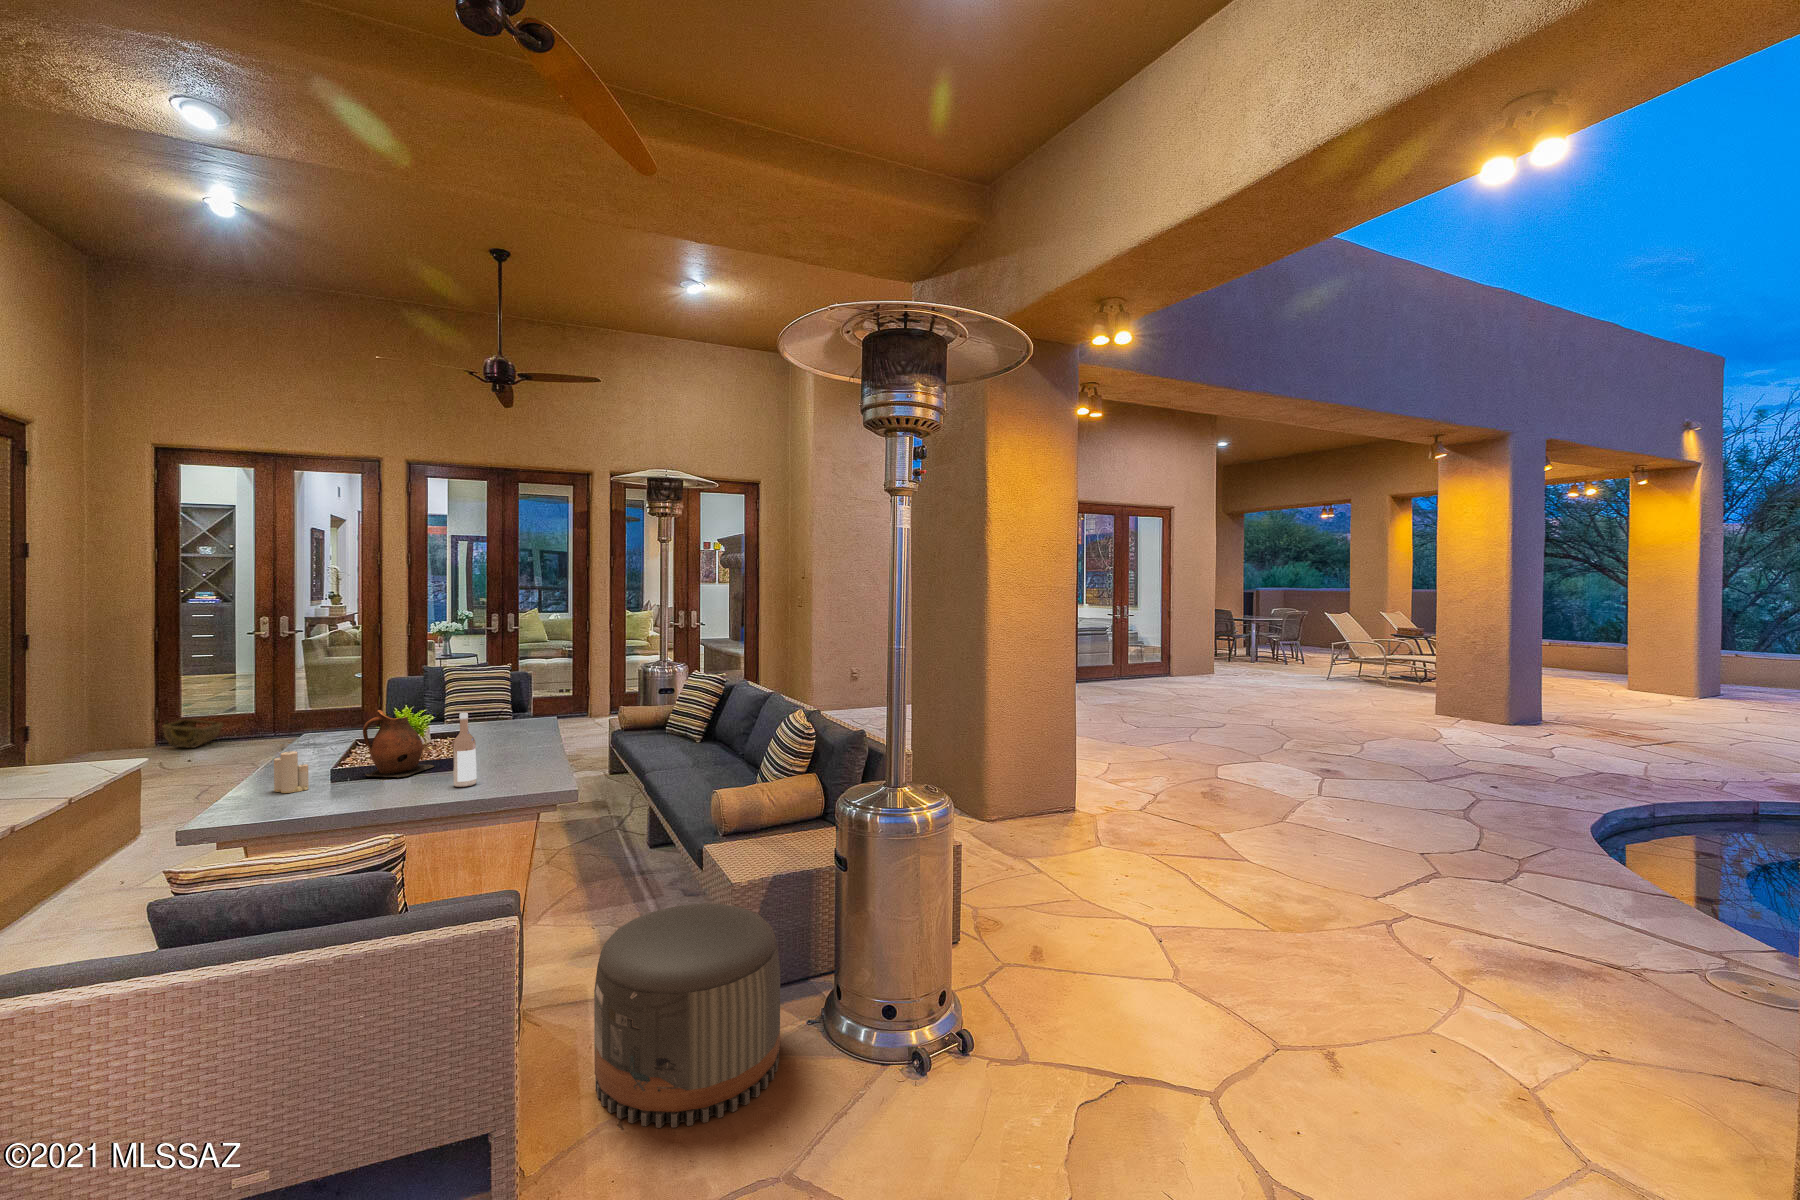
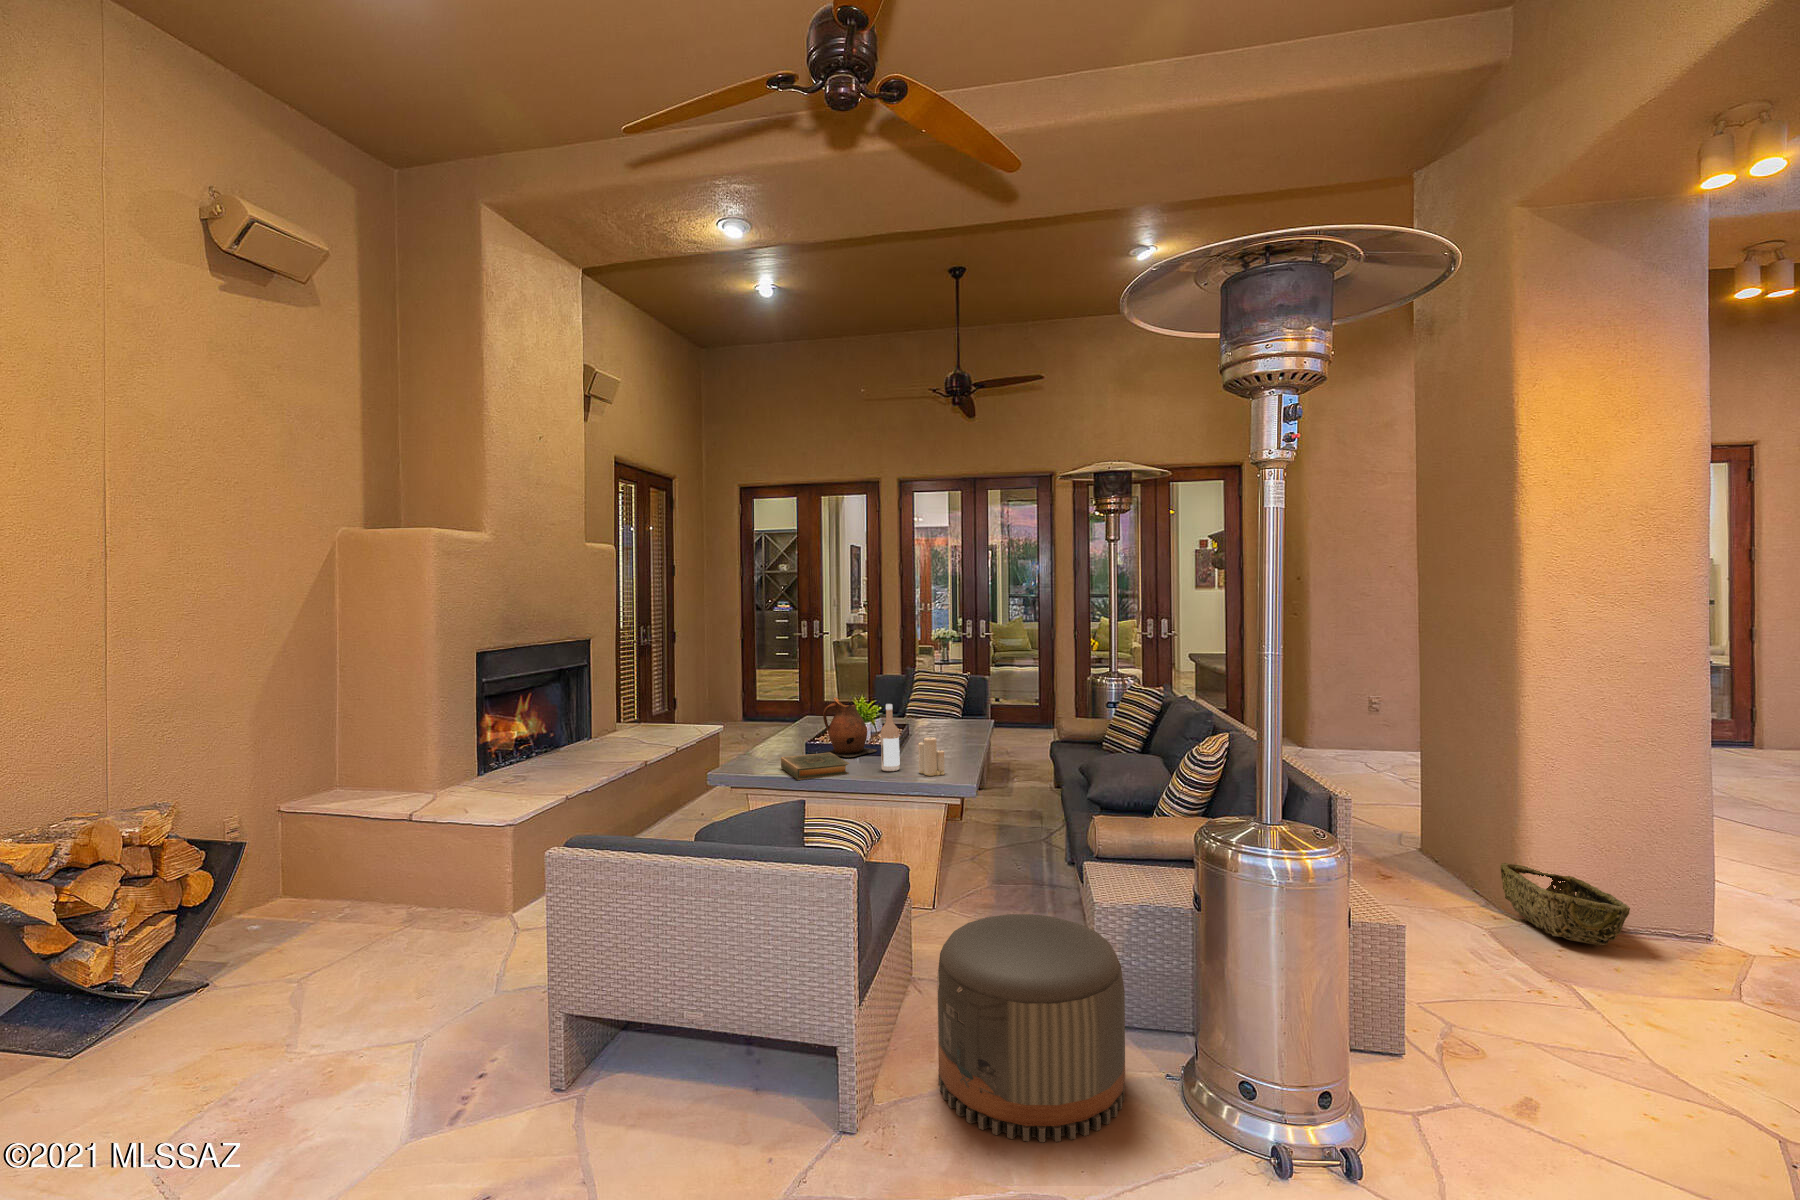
woven basket: present [162,719,224,748] -> present [1500,863,1630,946]
candle: present [274,751,309,793] -> present [918,737,945,776]
hardback book: none [311,774,414,811] -> present [781,753,849,780]

